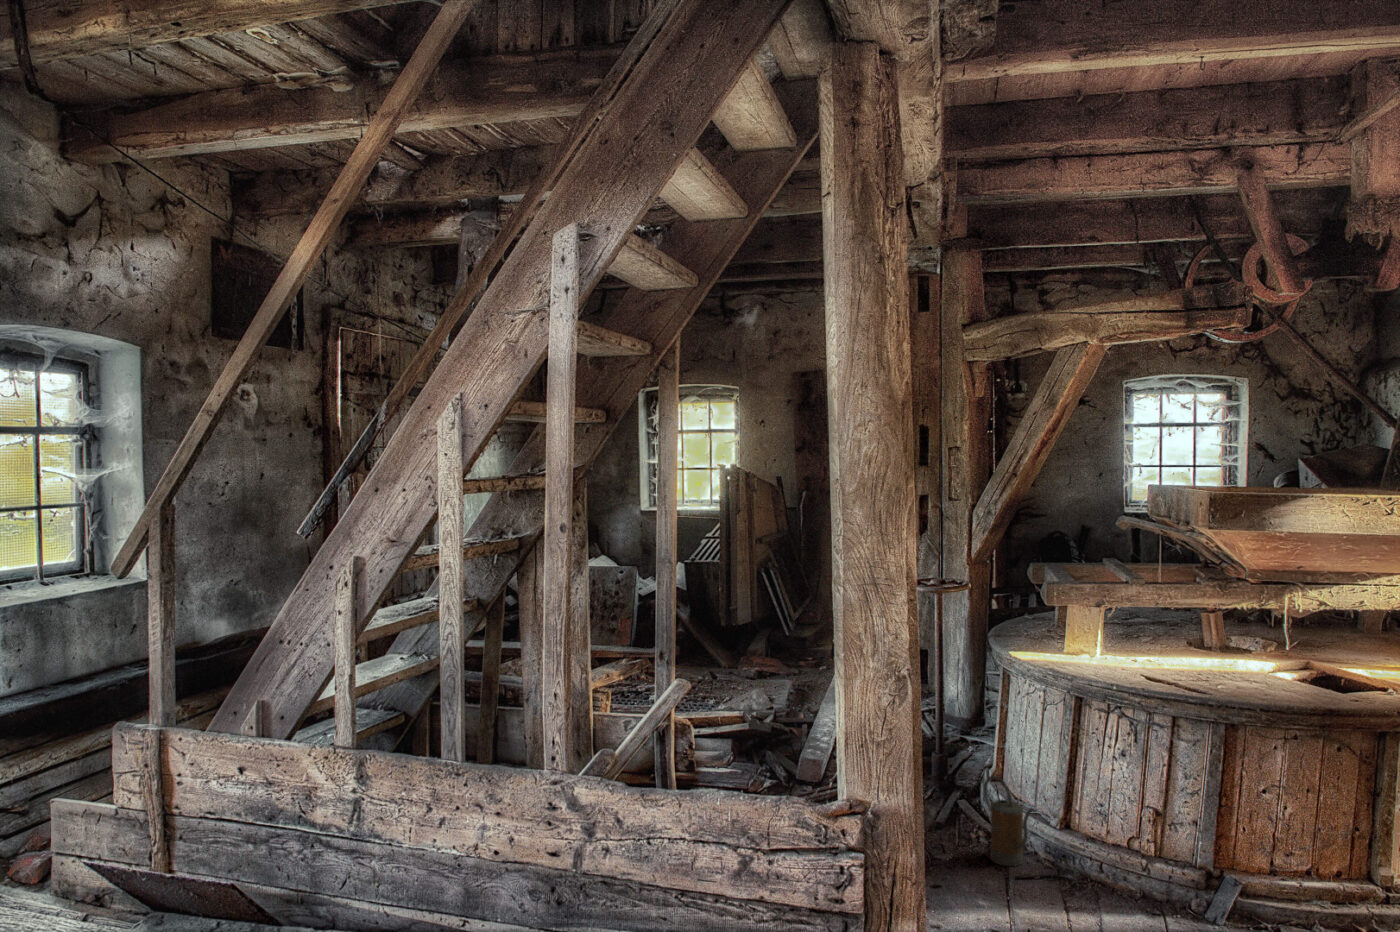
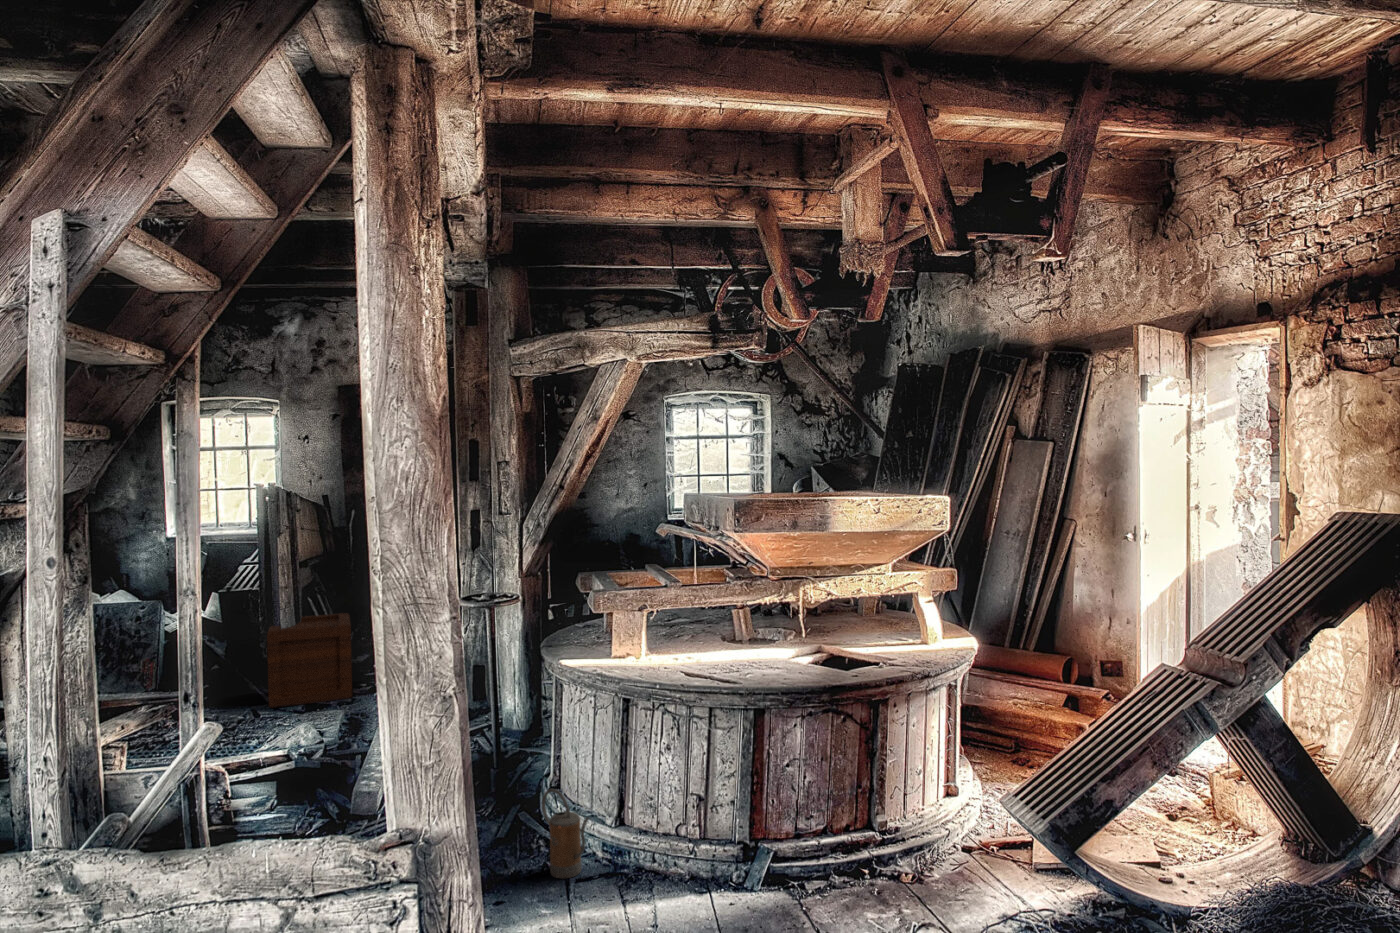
wooden crate: none [728,589,799,671] -> present [267,613,352,708]

